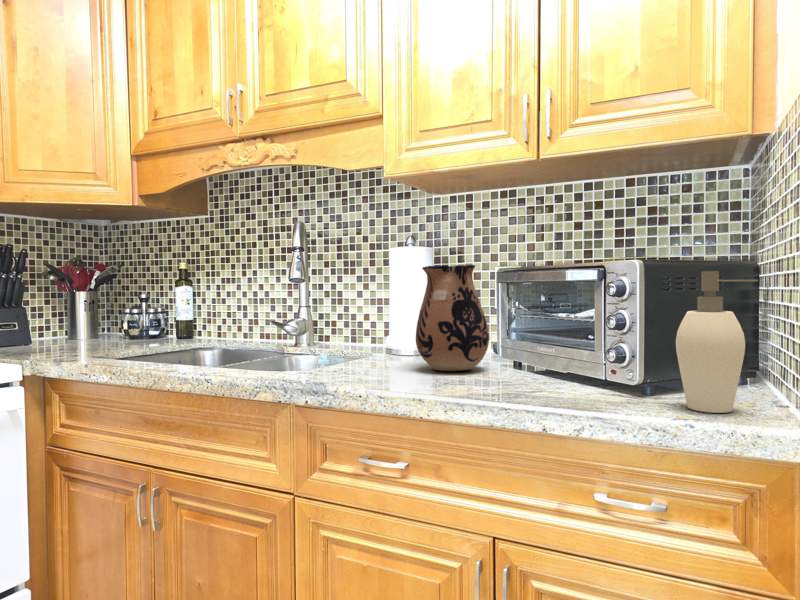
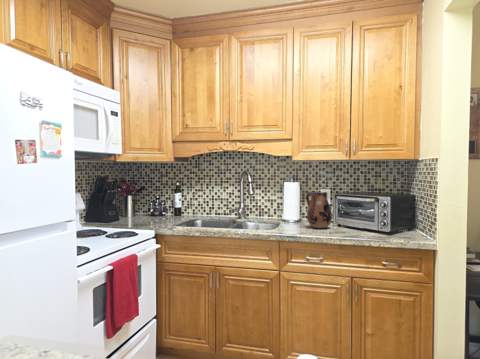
soap dispenser: present [676,271,758,413] -> none [402,201,425,239]

